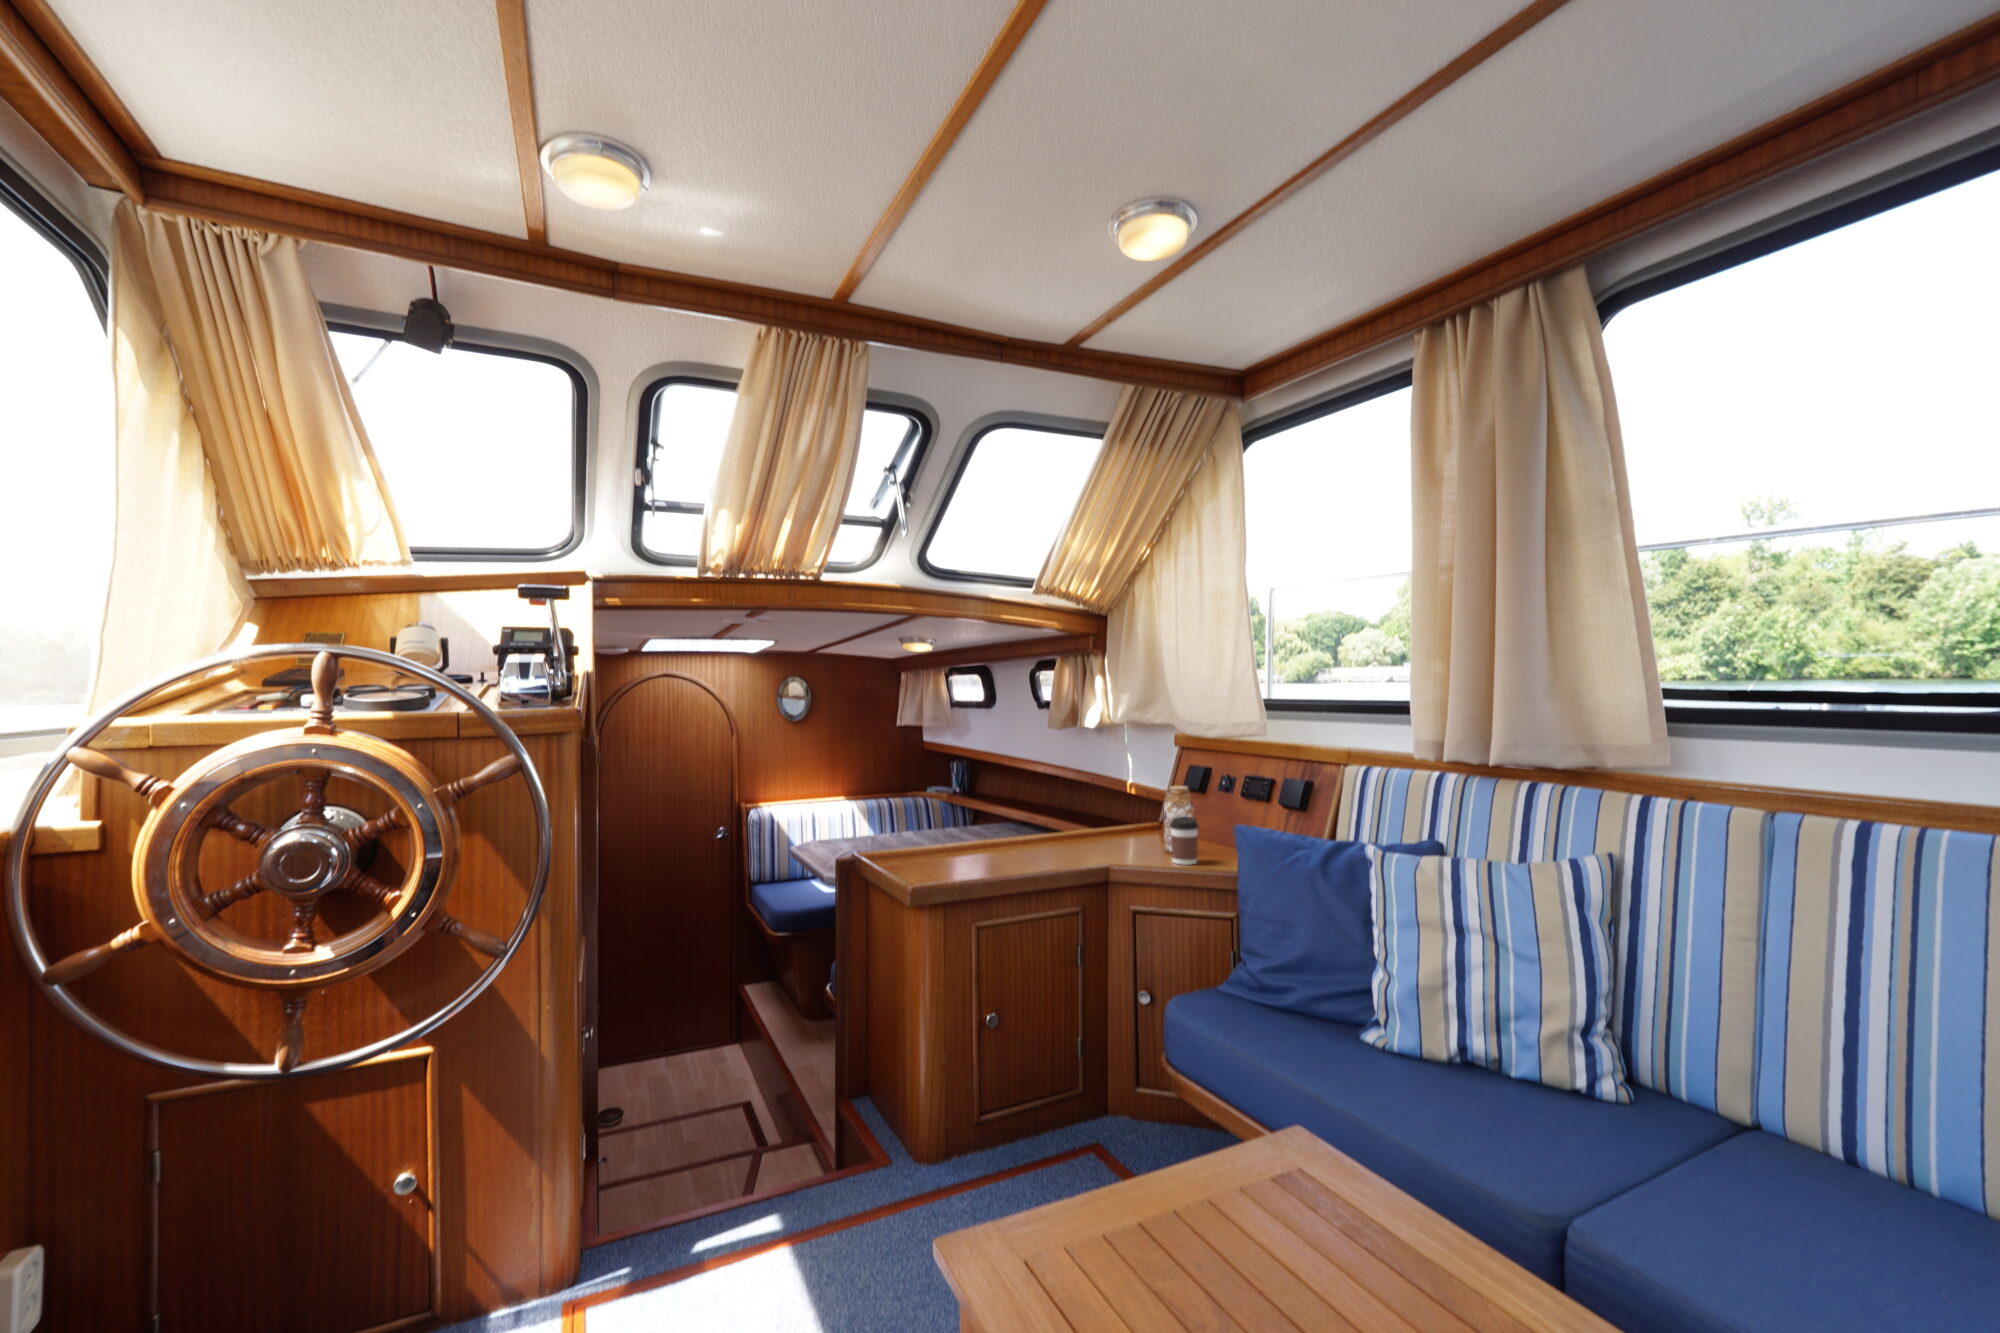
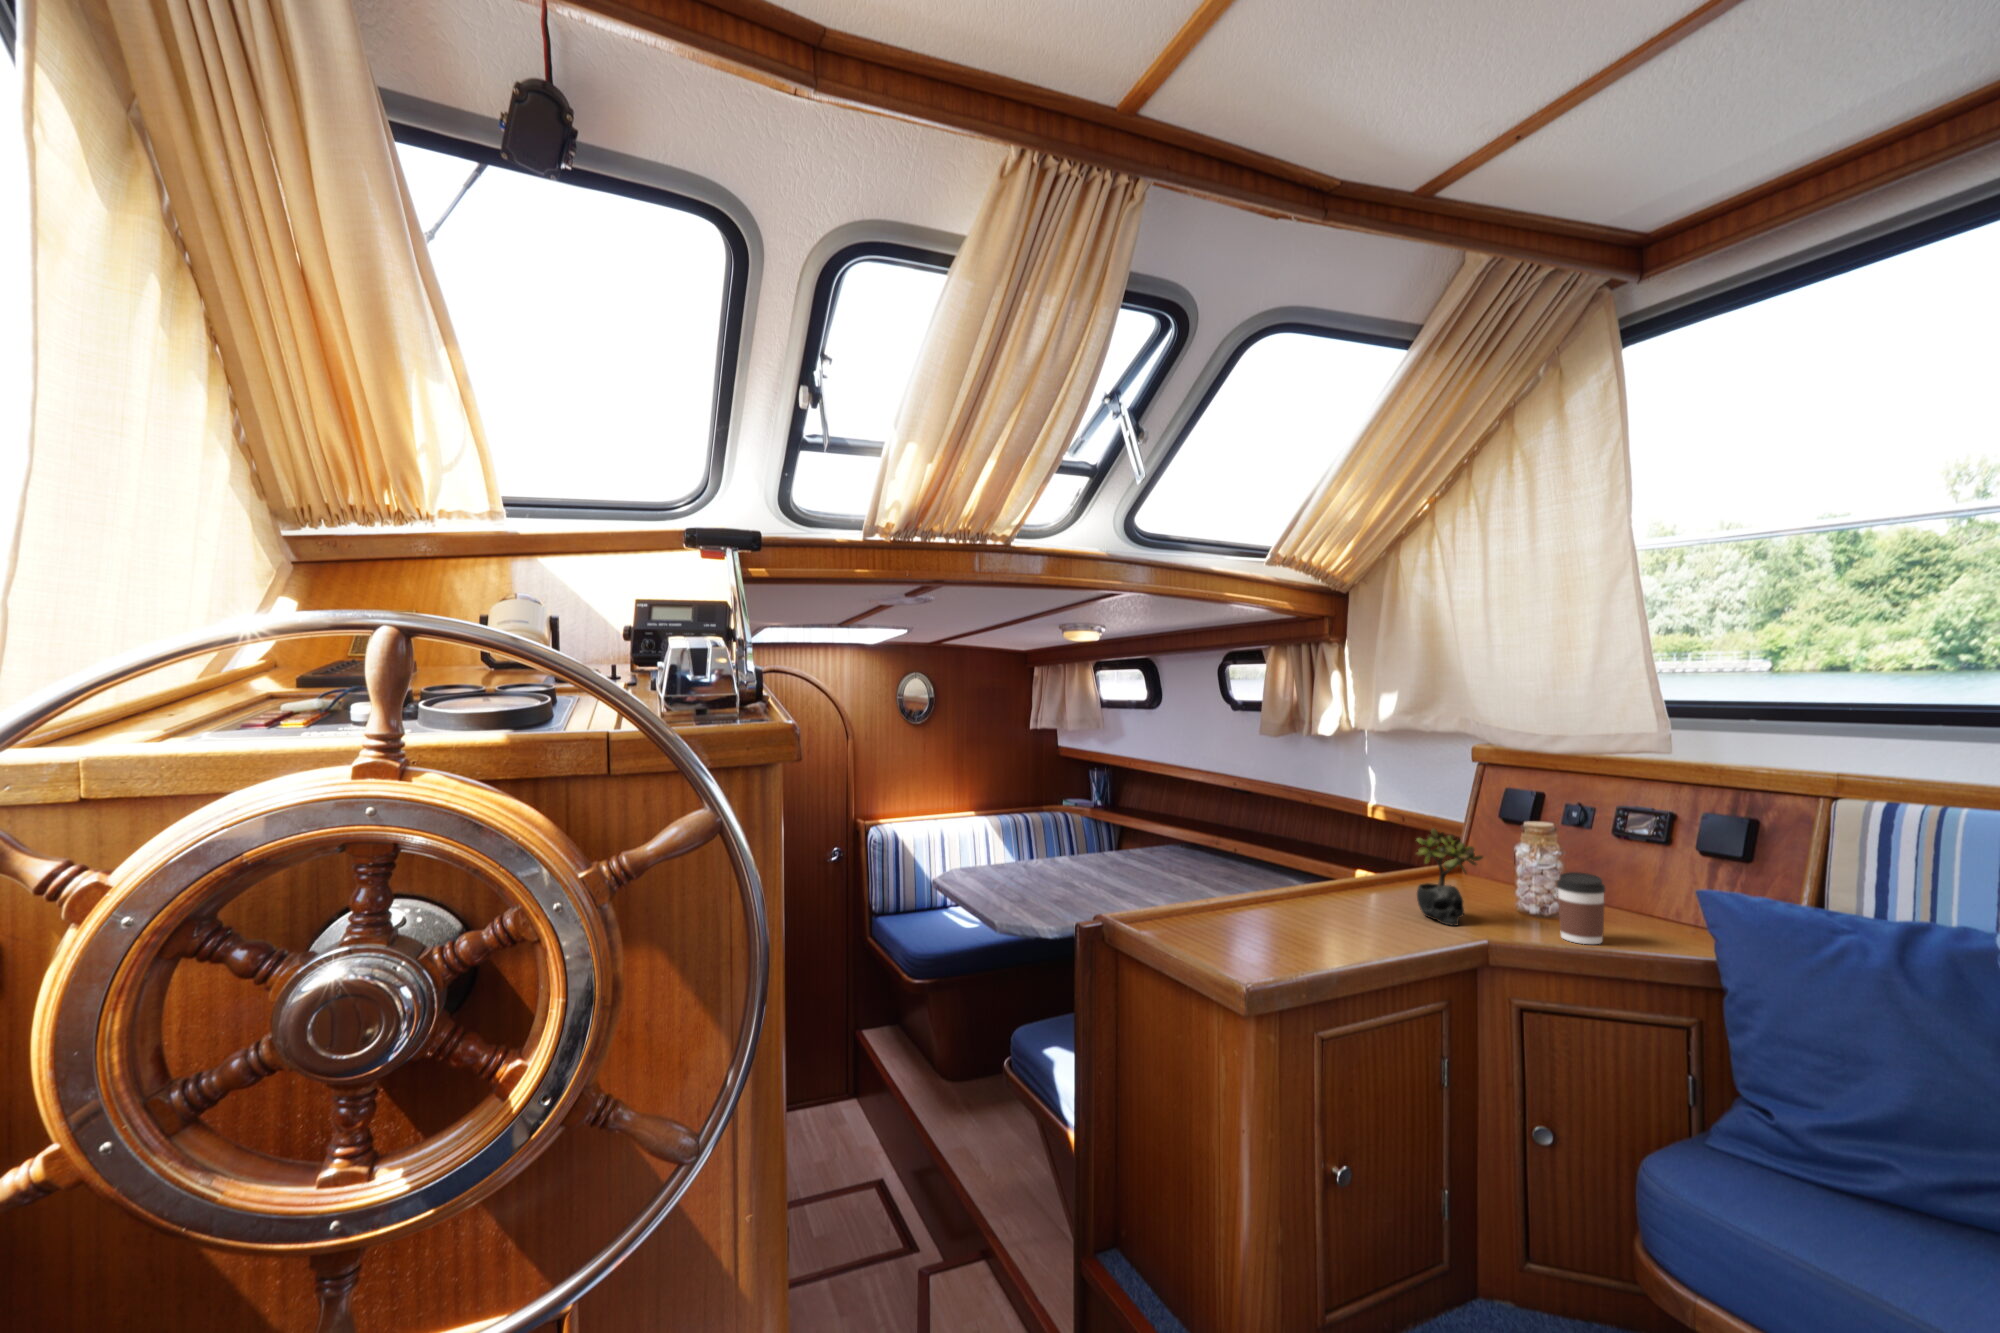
succulent plant: none [1087,789,1131,856] -> present [1416,828,1483,926]

